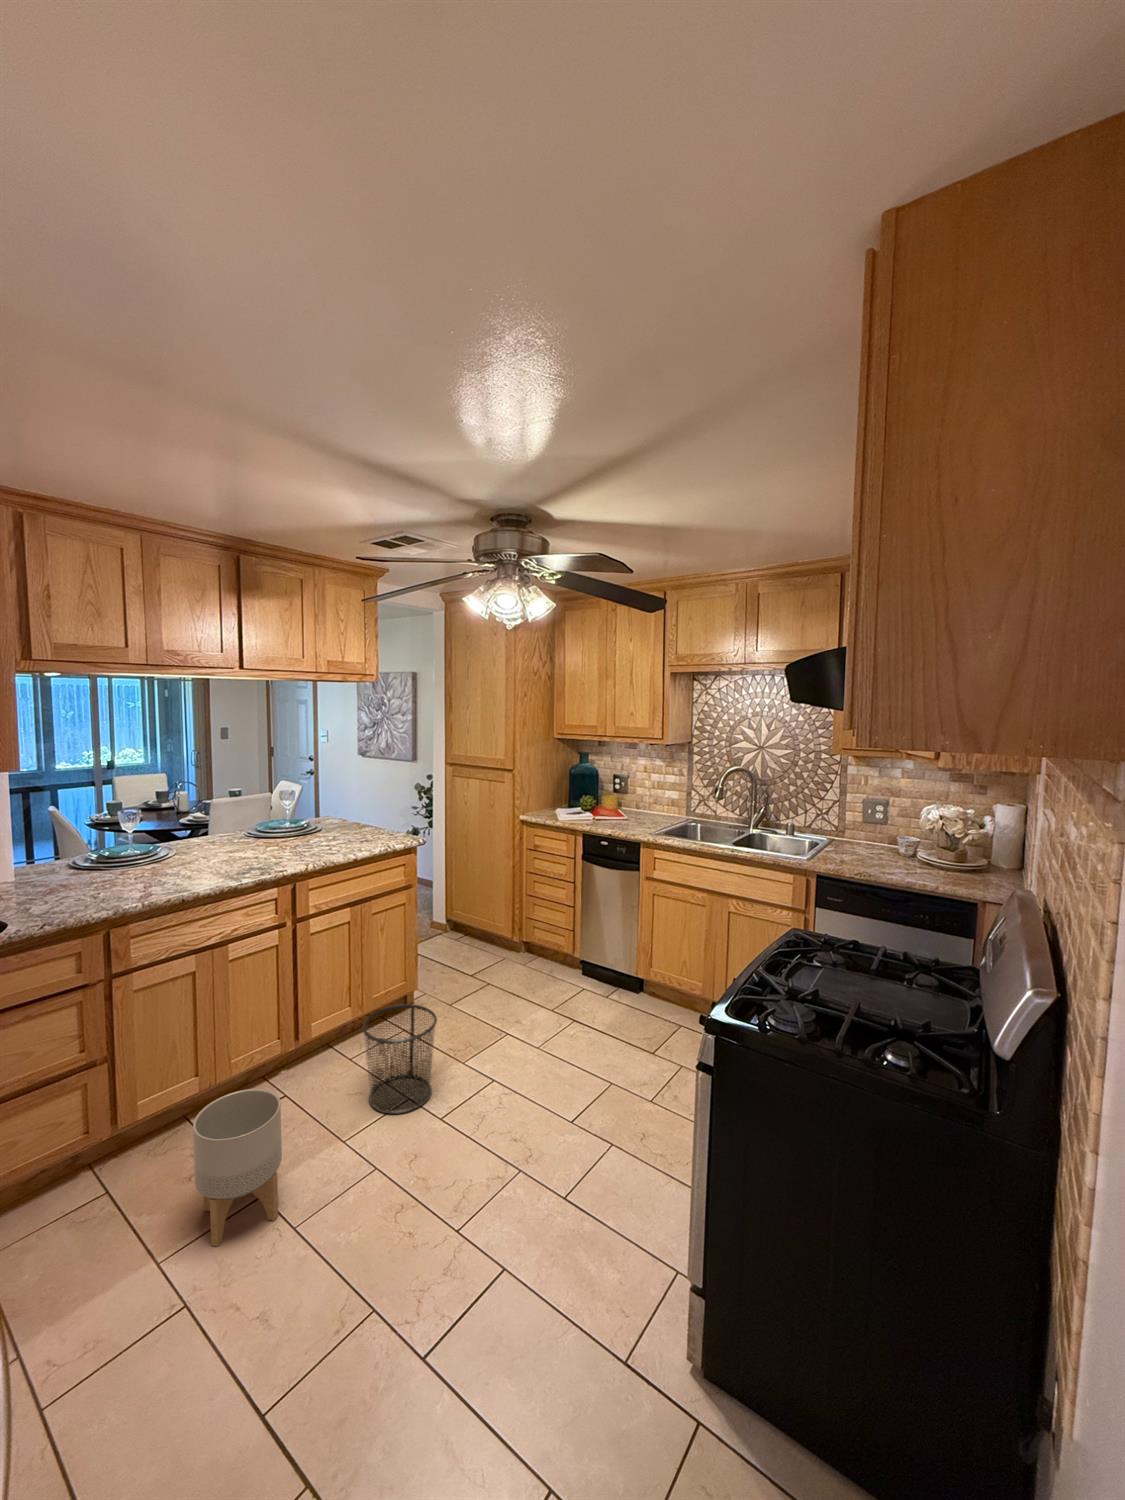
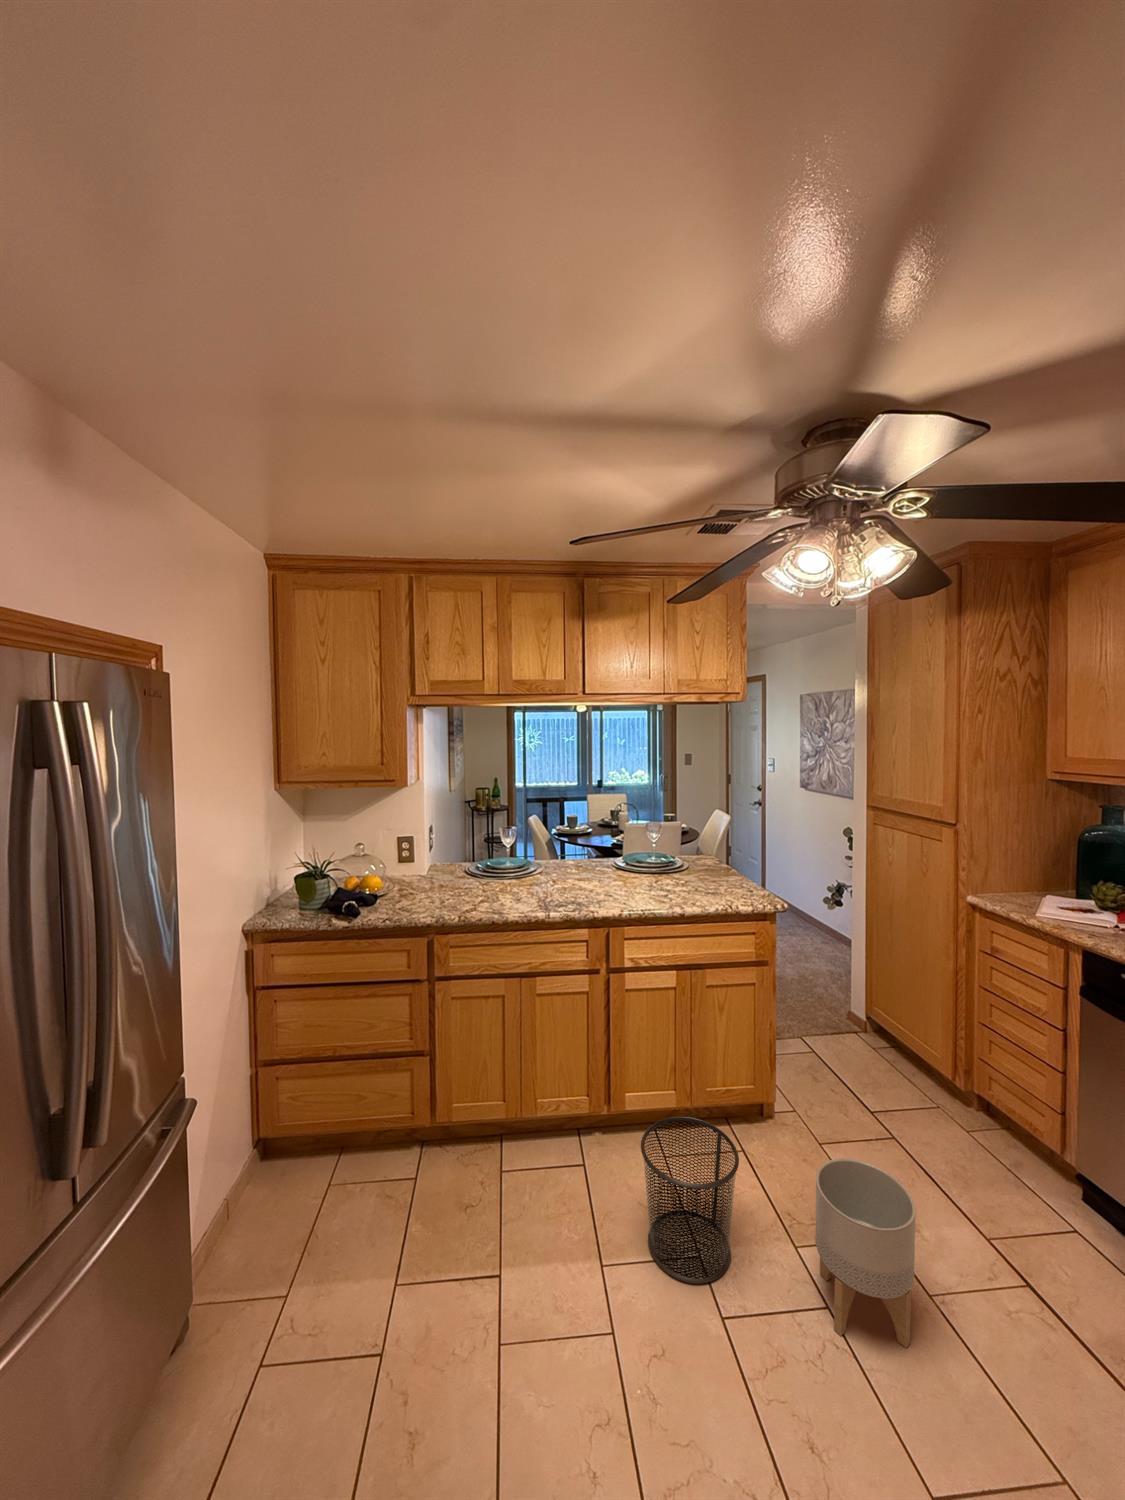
planter: present [193,1089,282,1246] -> present [815,1158,916,1348]

